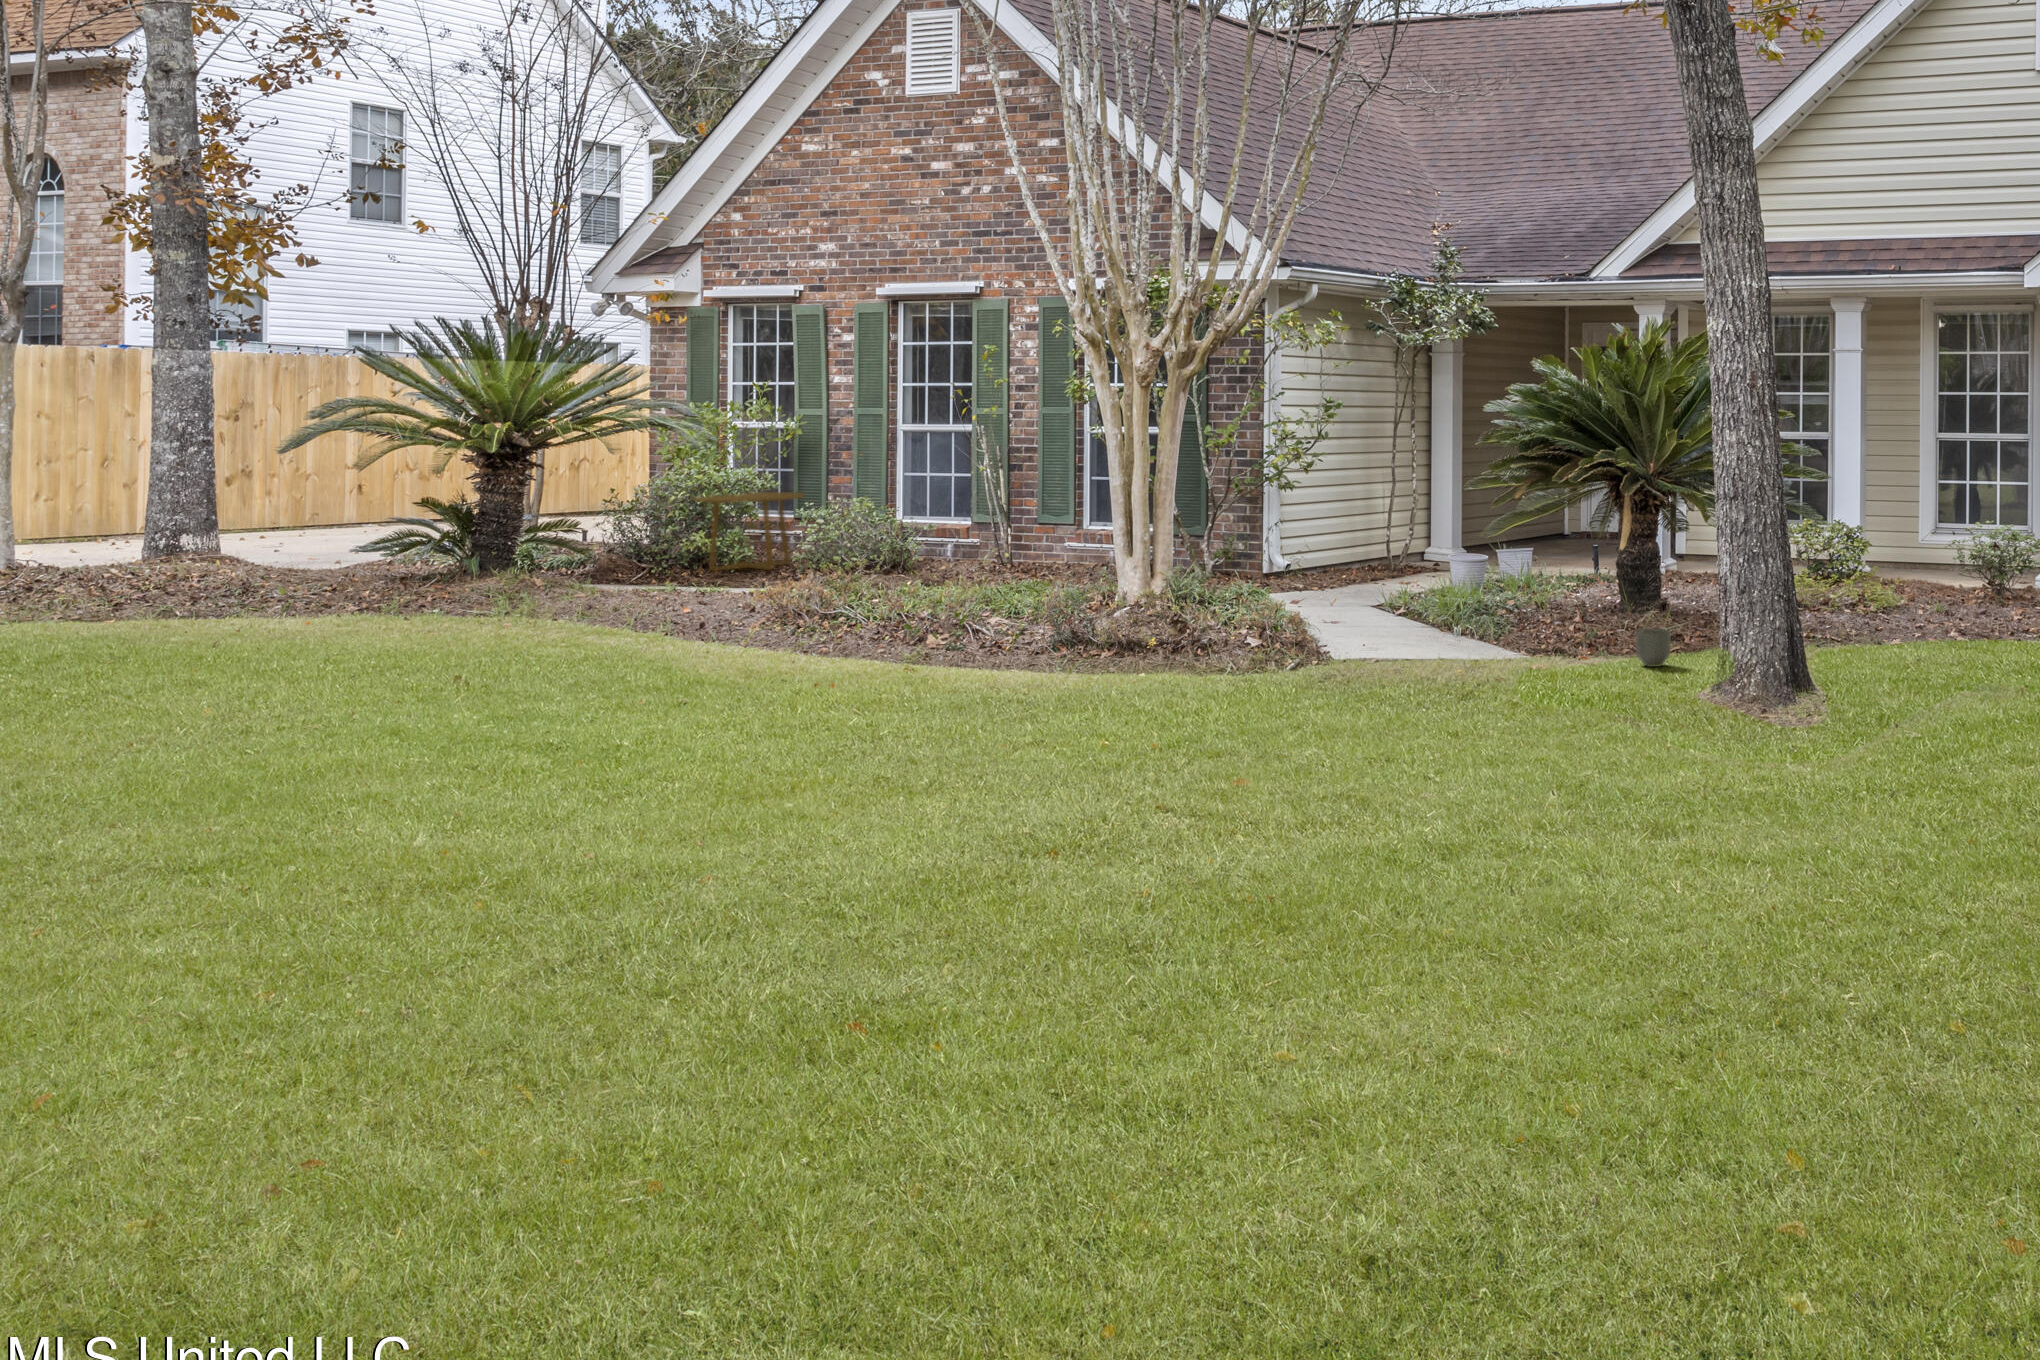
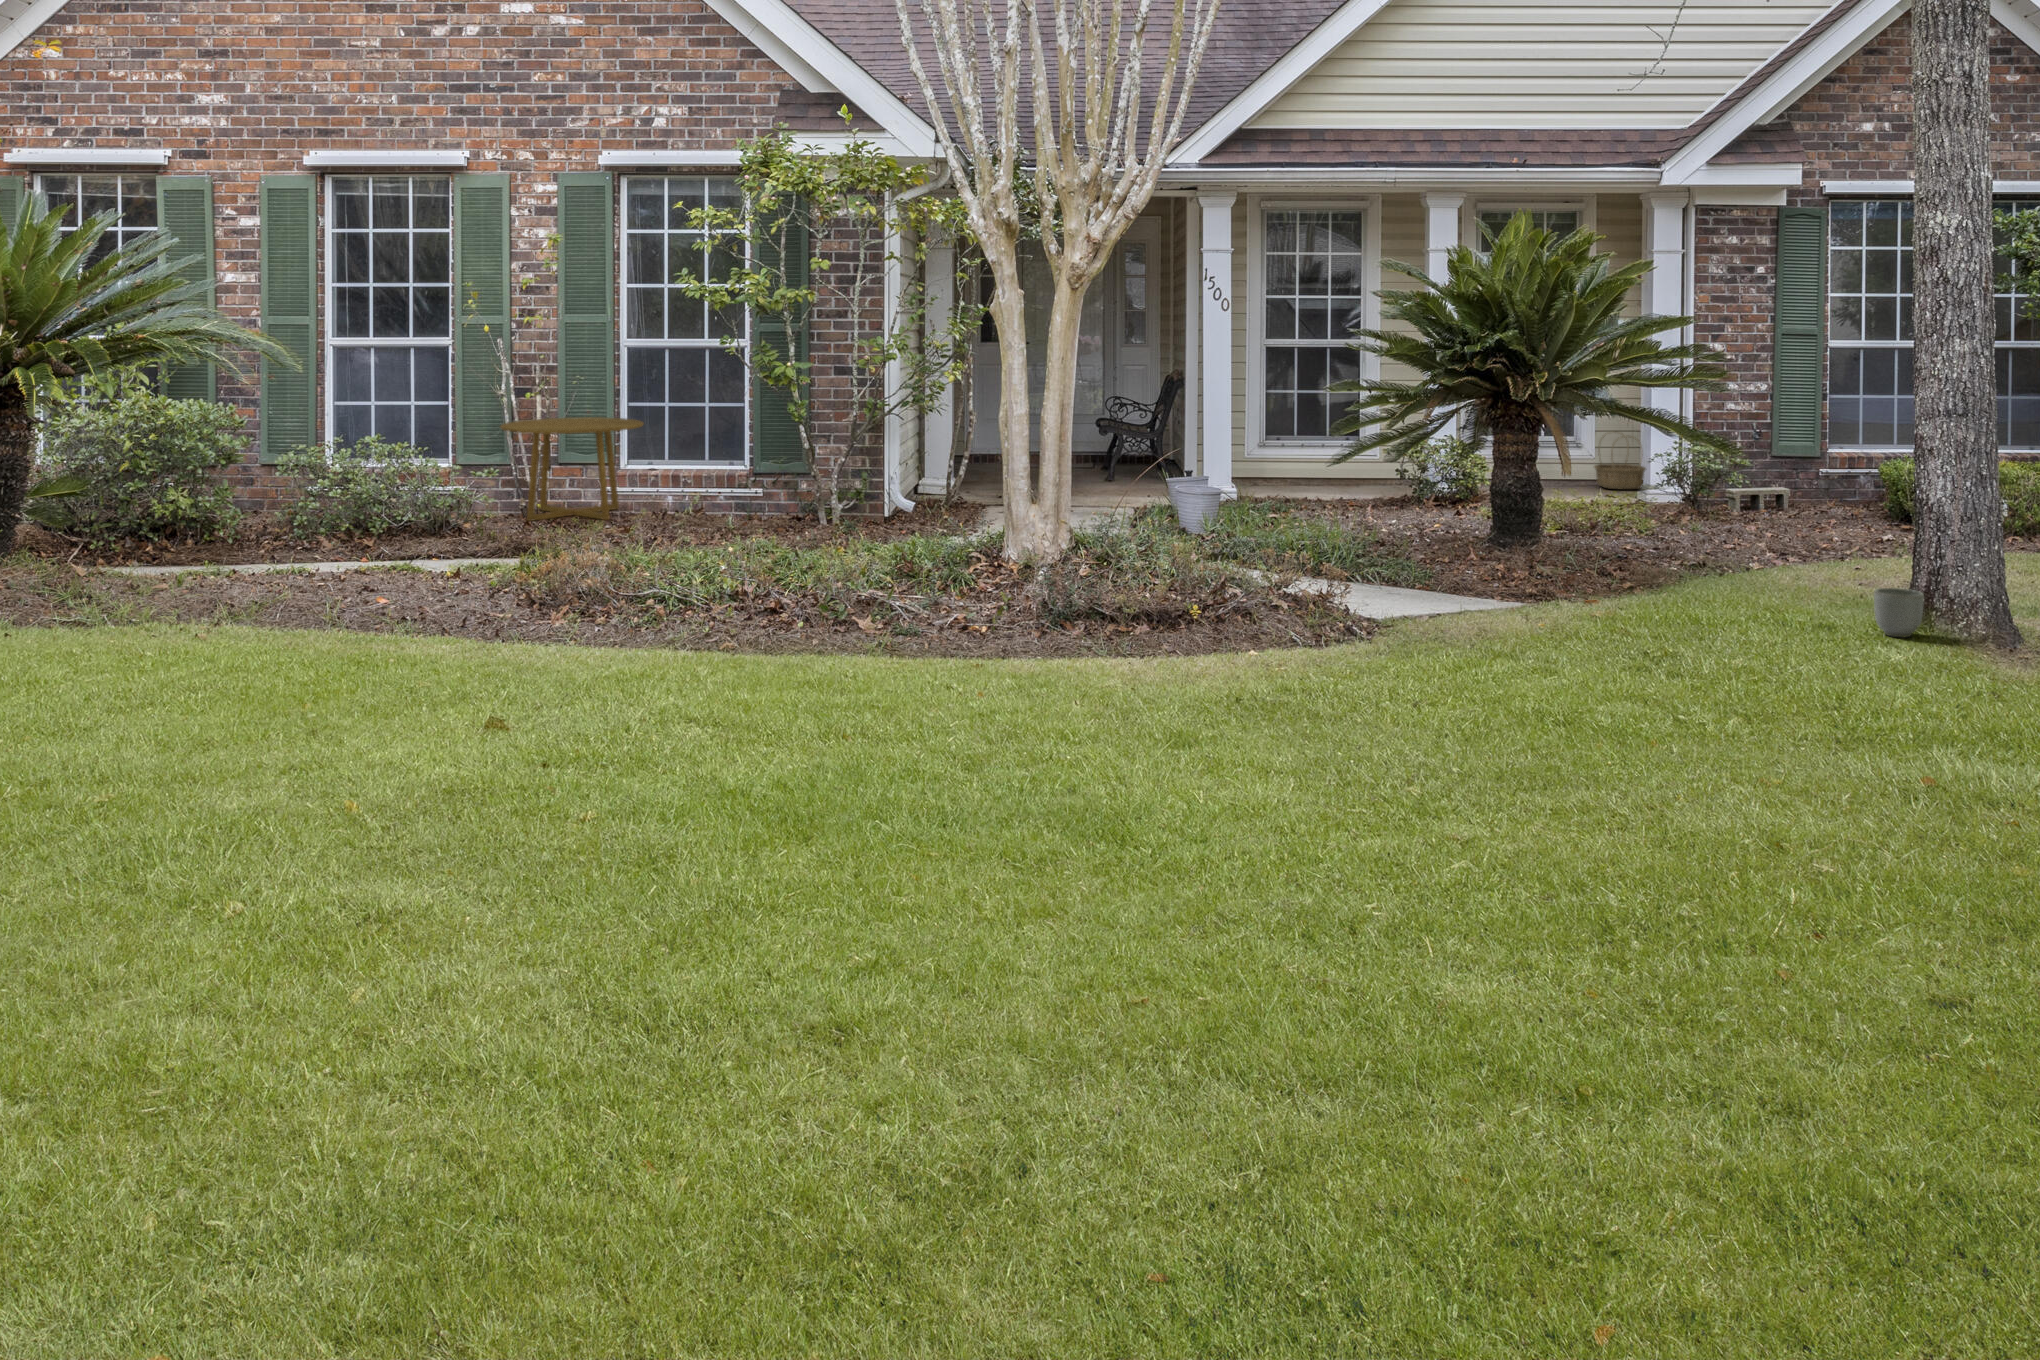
round table: present [691,492,805,571] -> present [500,417,644,521]
basket: none [1903,523,1951,577] -> present [1594,431,1646,489]

